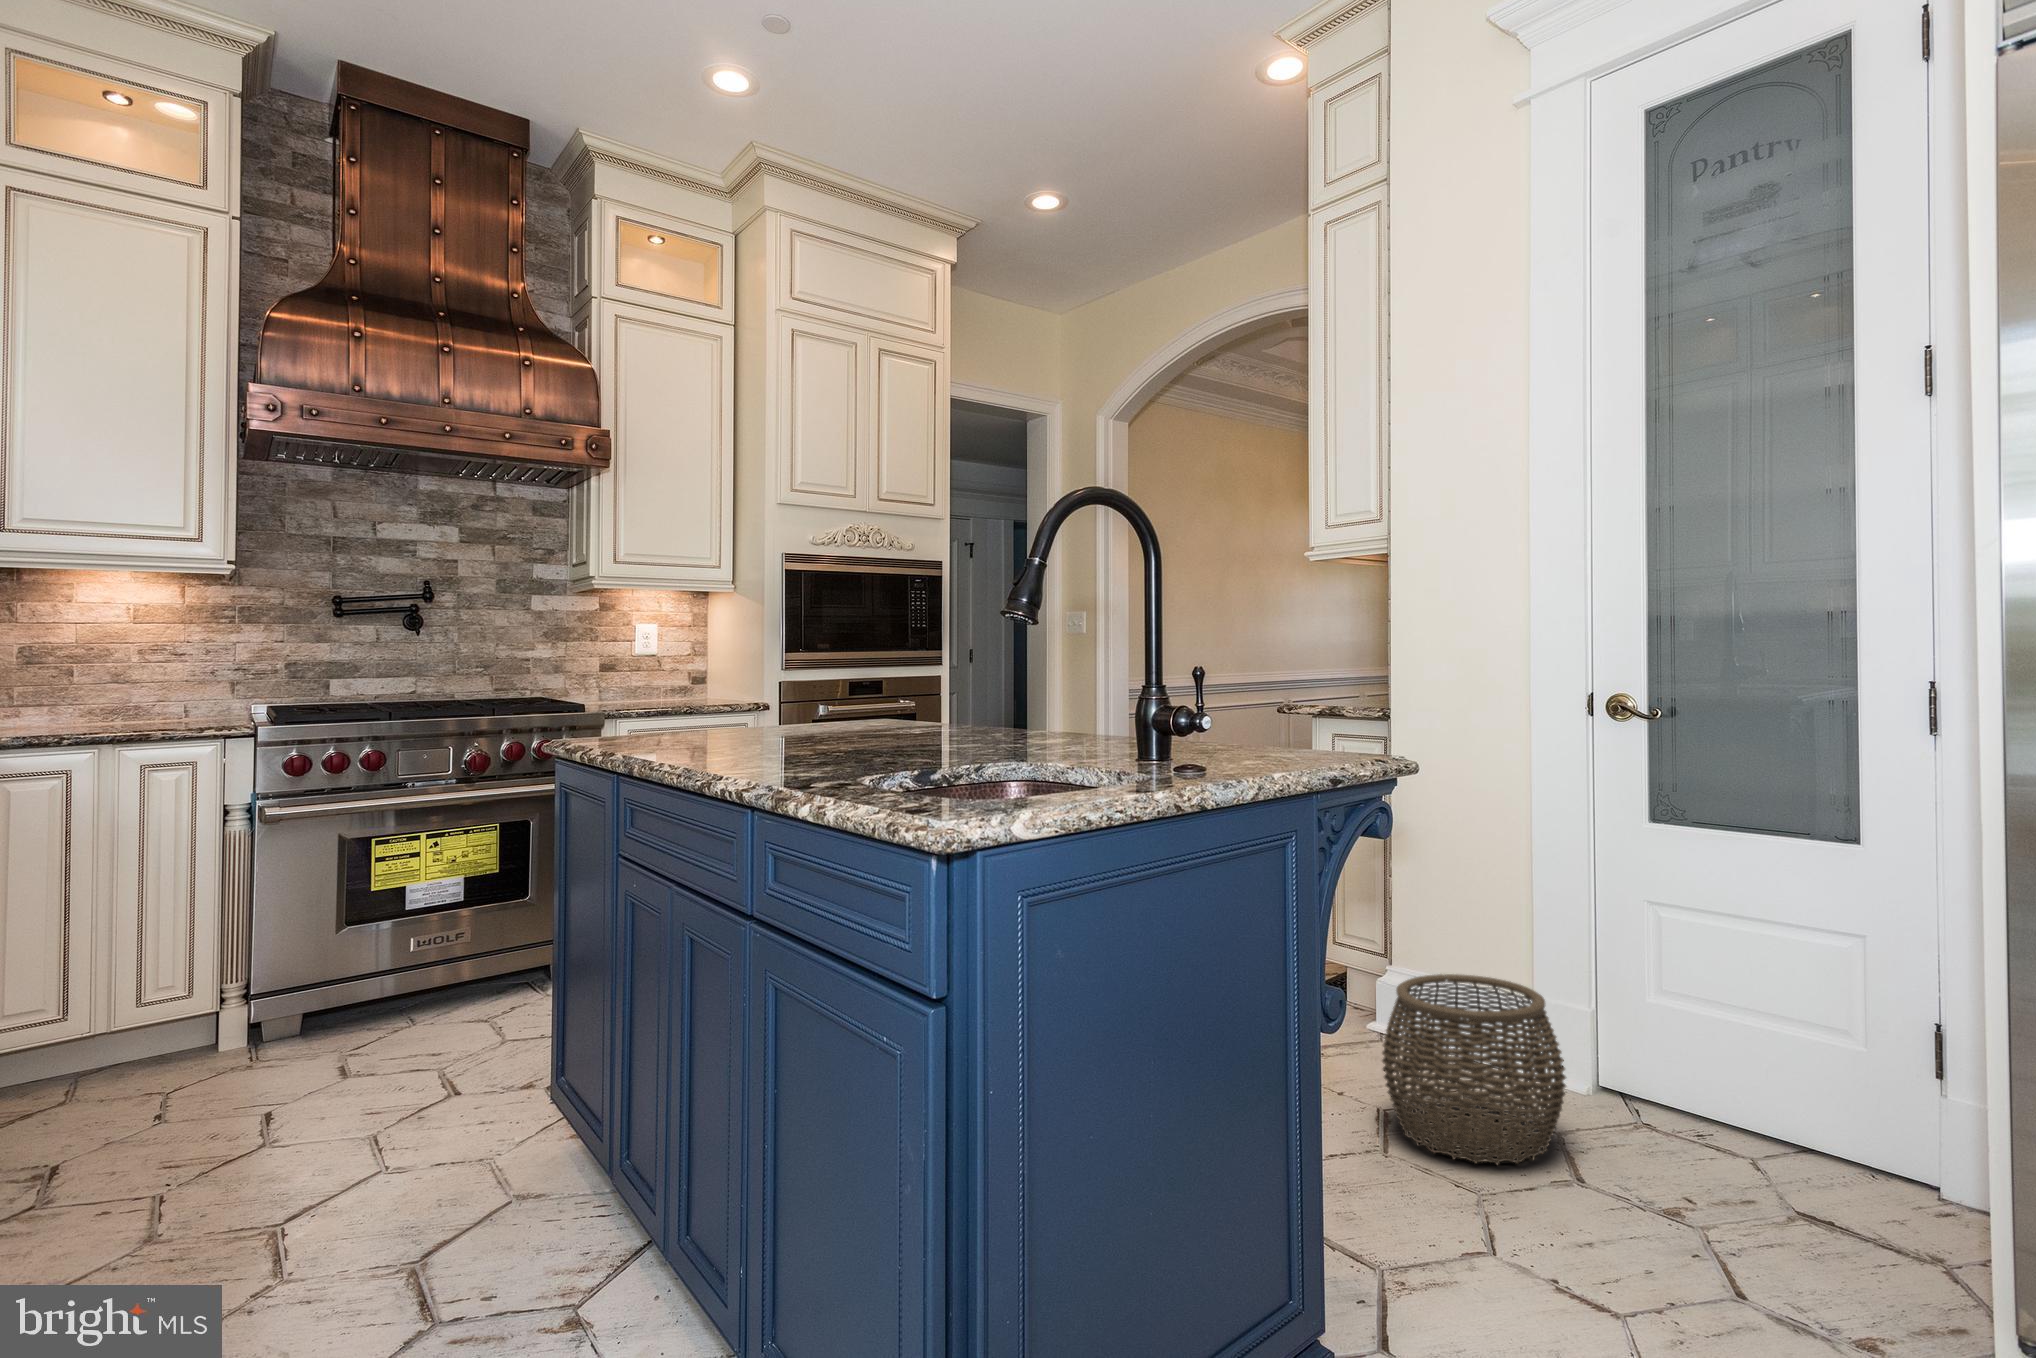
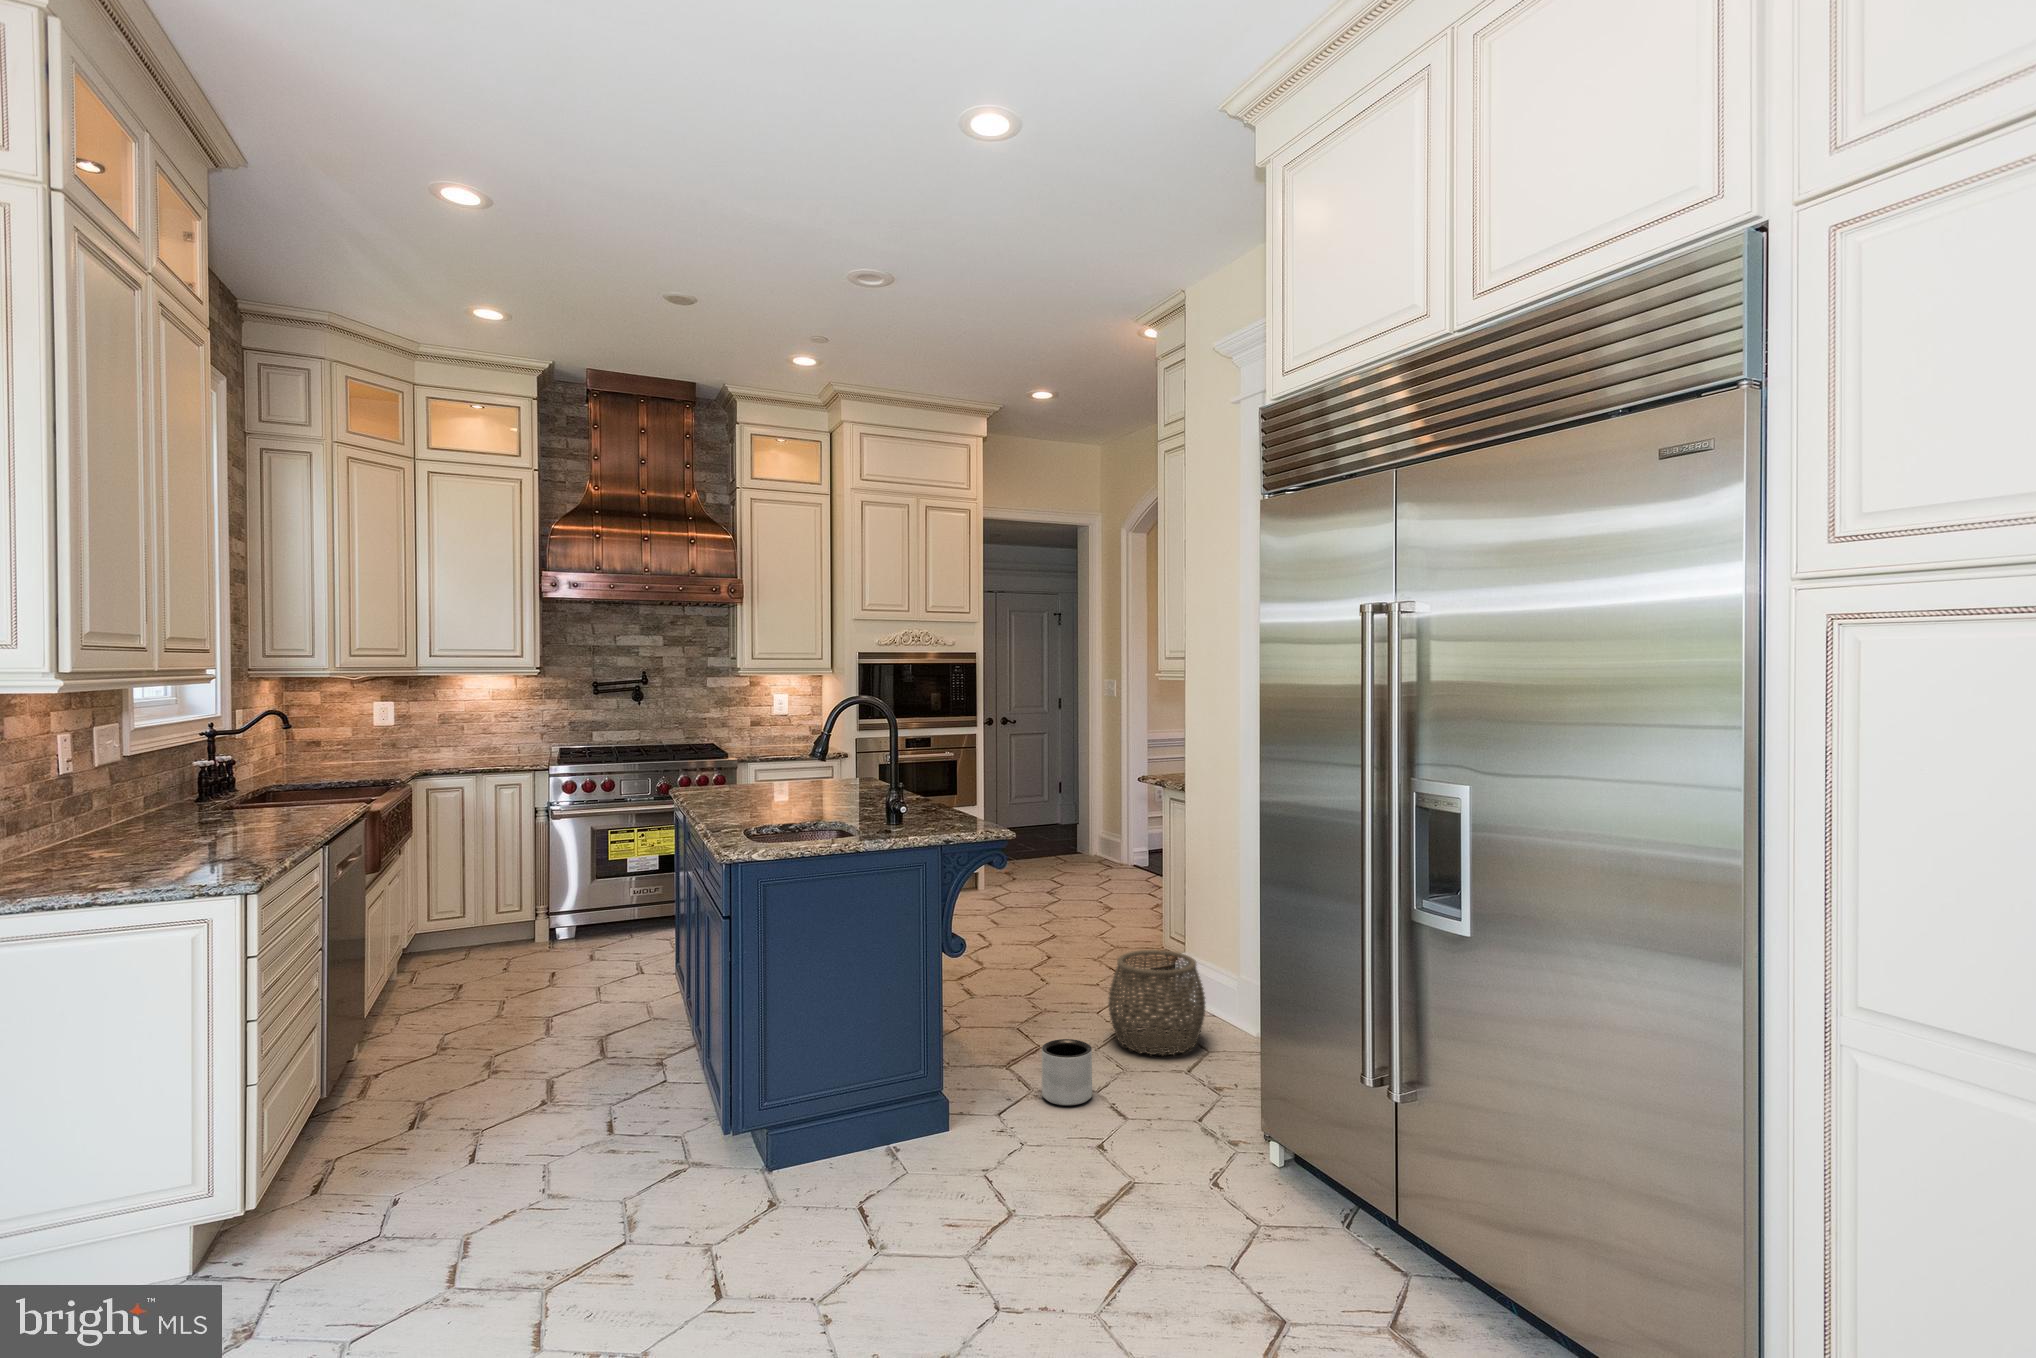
planter: none [1406,1164,1517,1309] -> present [1042,1039,1092,1106]

